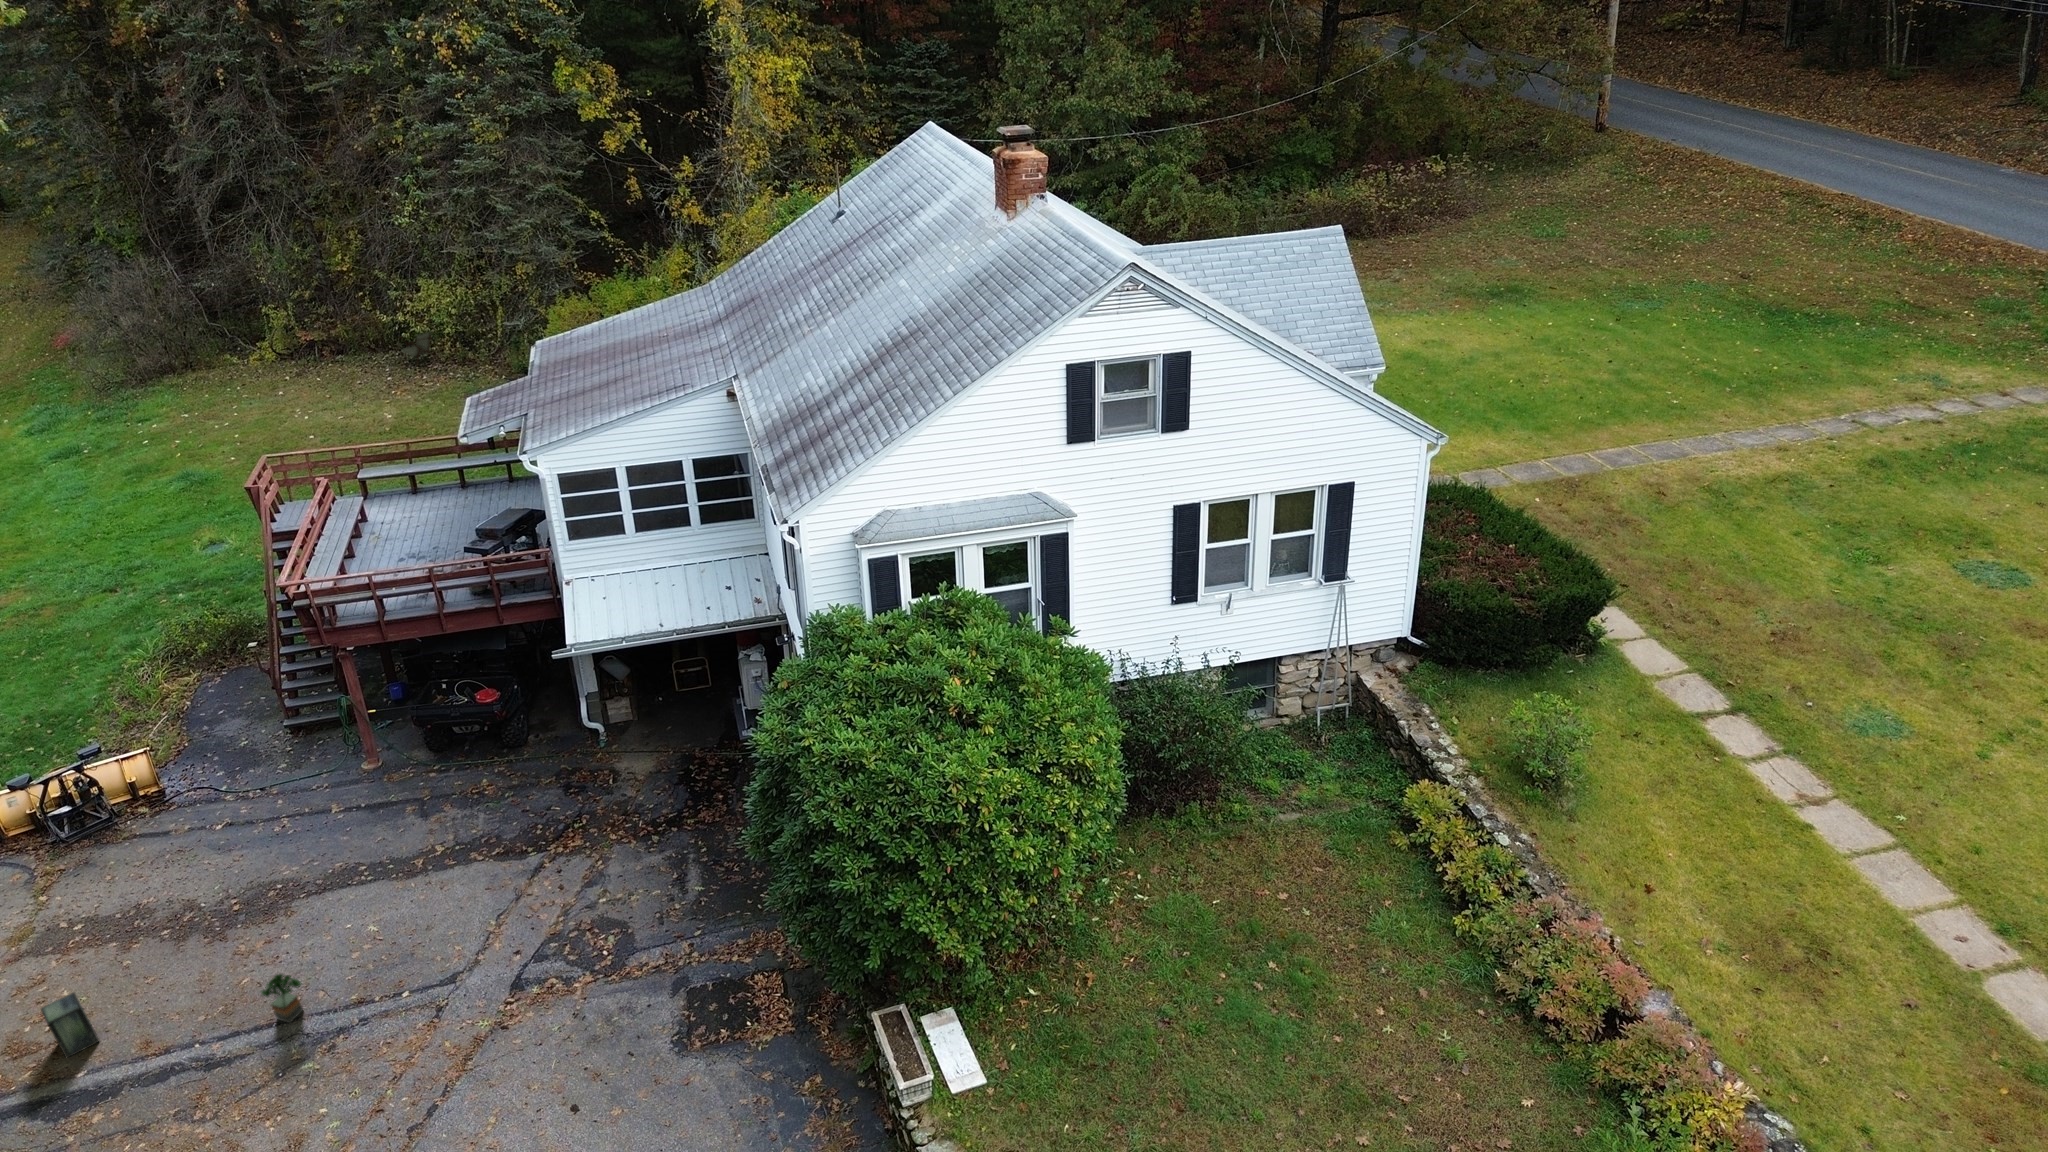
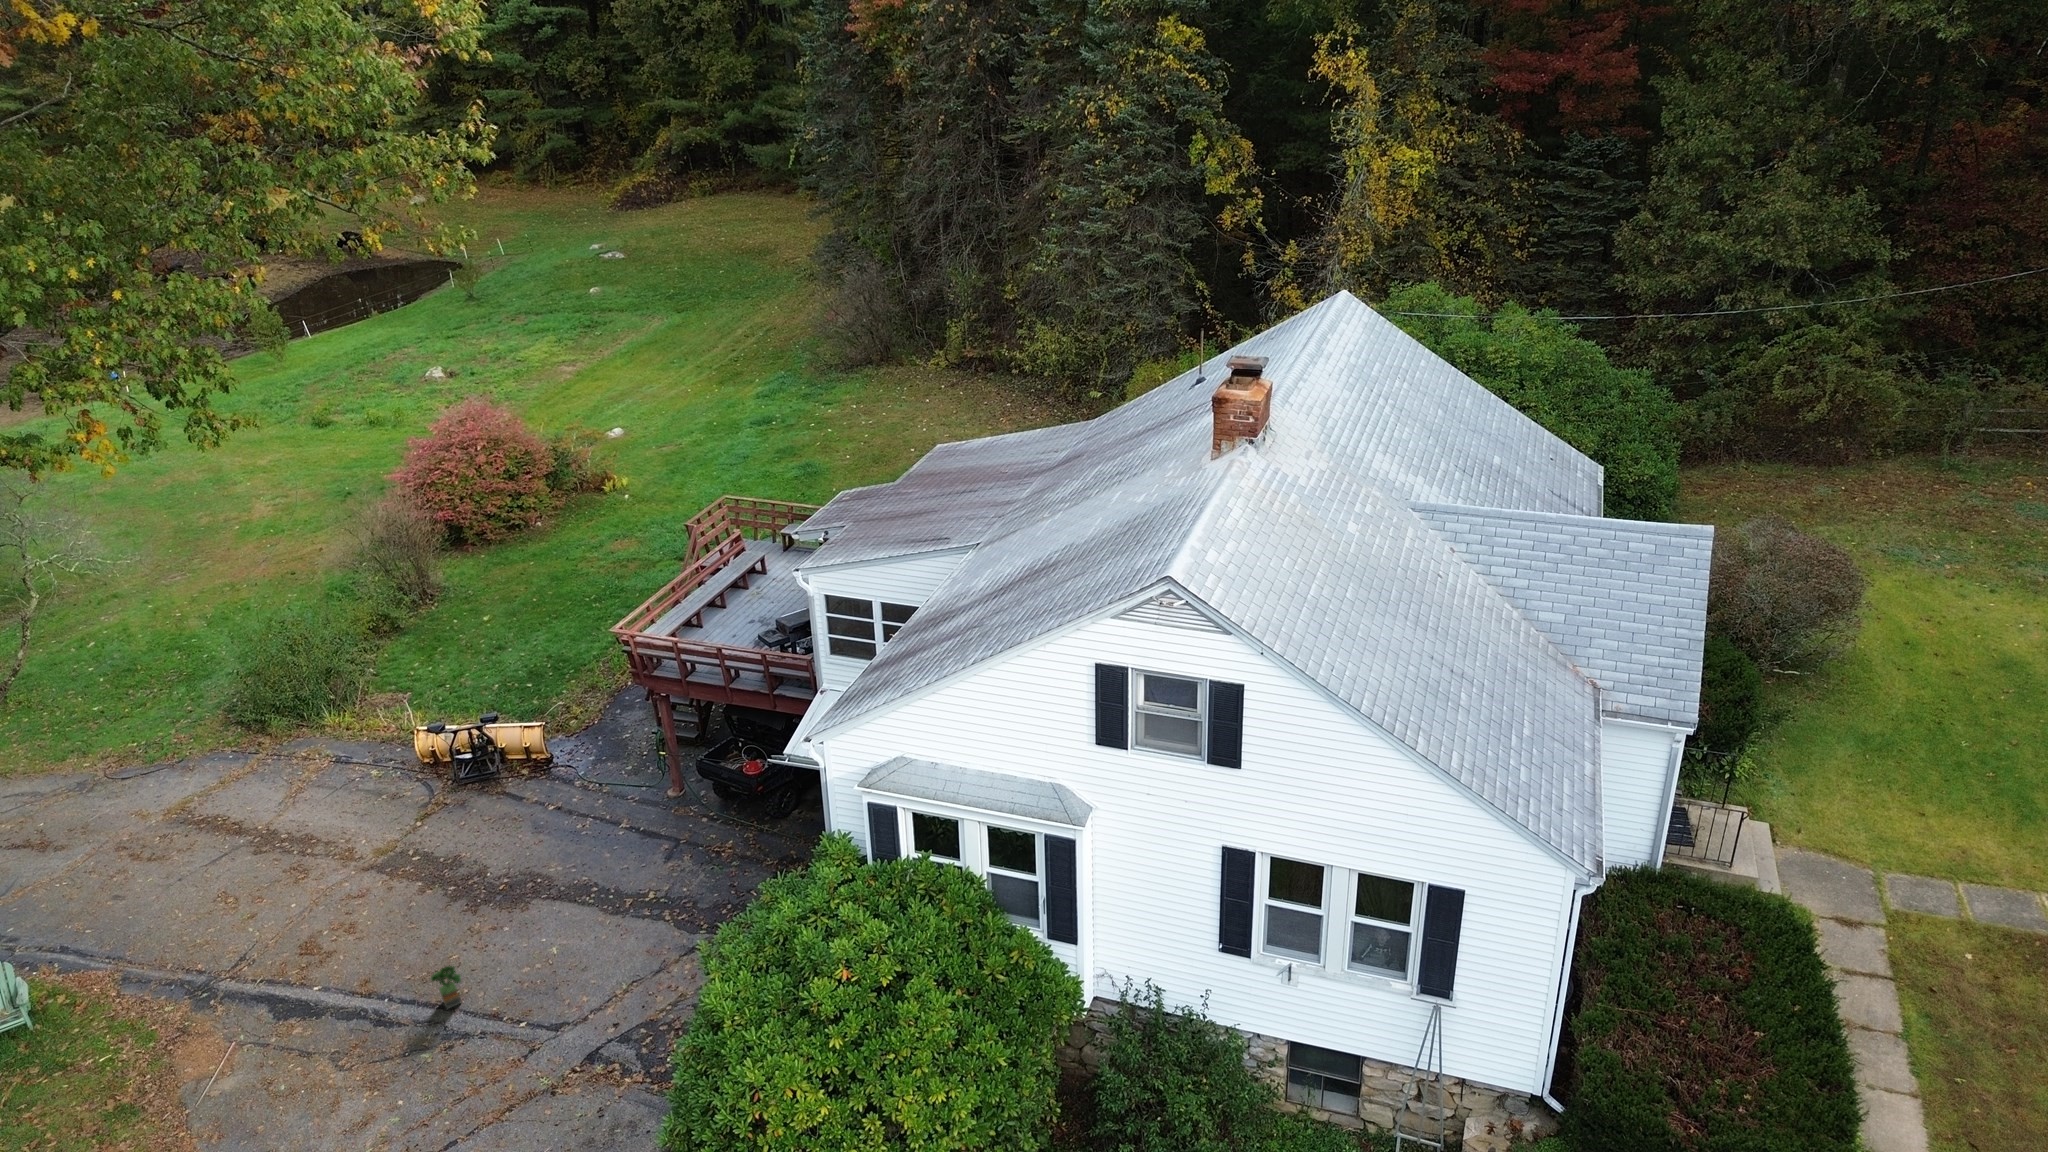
lounge chair: present [399,333,431,362] -> none [1011,367,1043,407]
storage box: present [41,993,99,1058] -> none [313,916,356,965]

